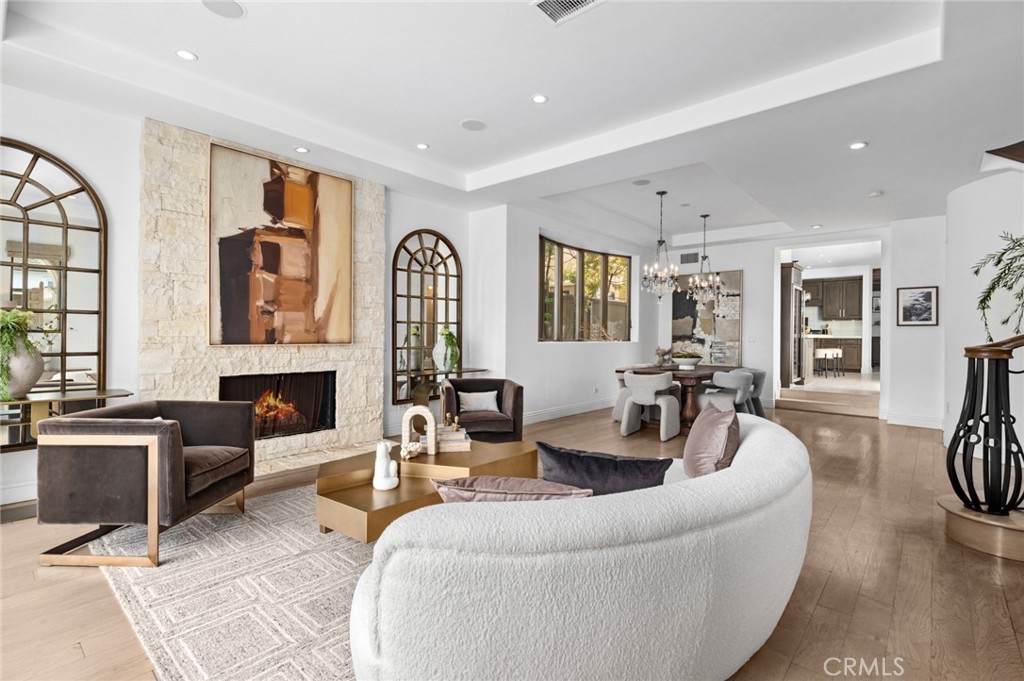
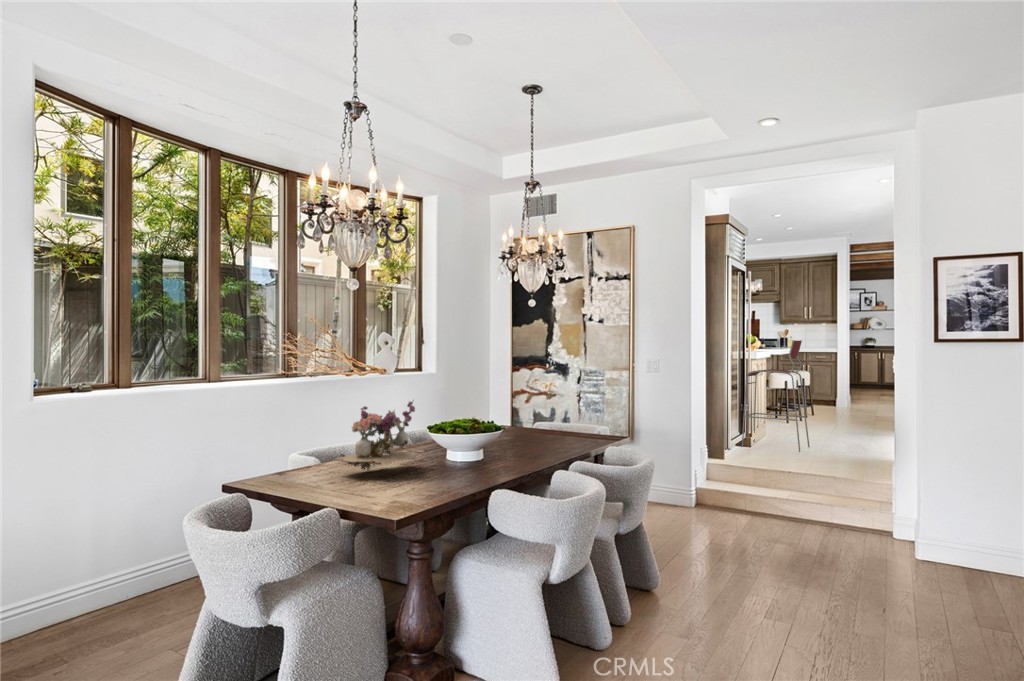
bar stool: none [798,328,838,388] -> present [742,340,810,452]

